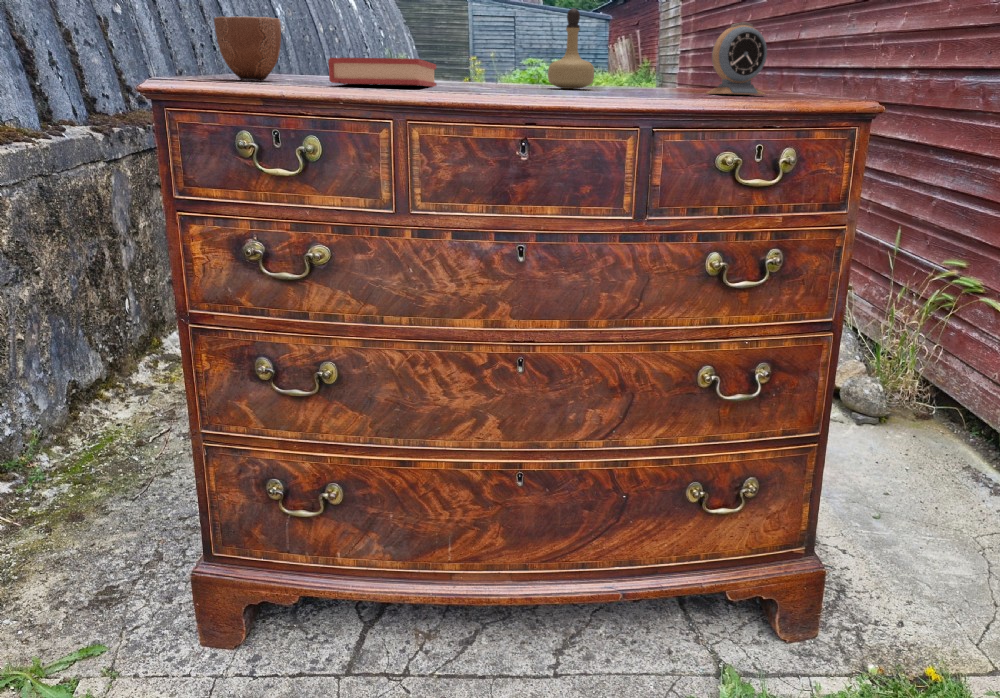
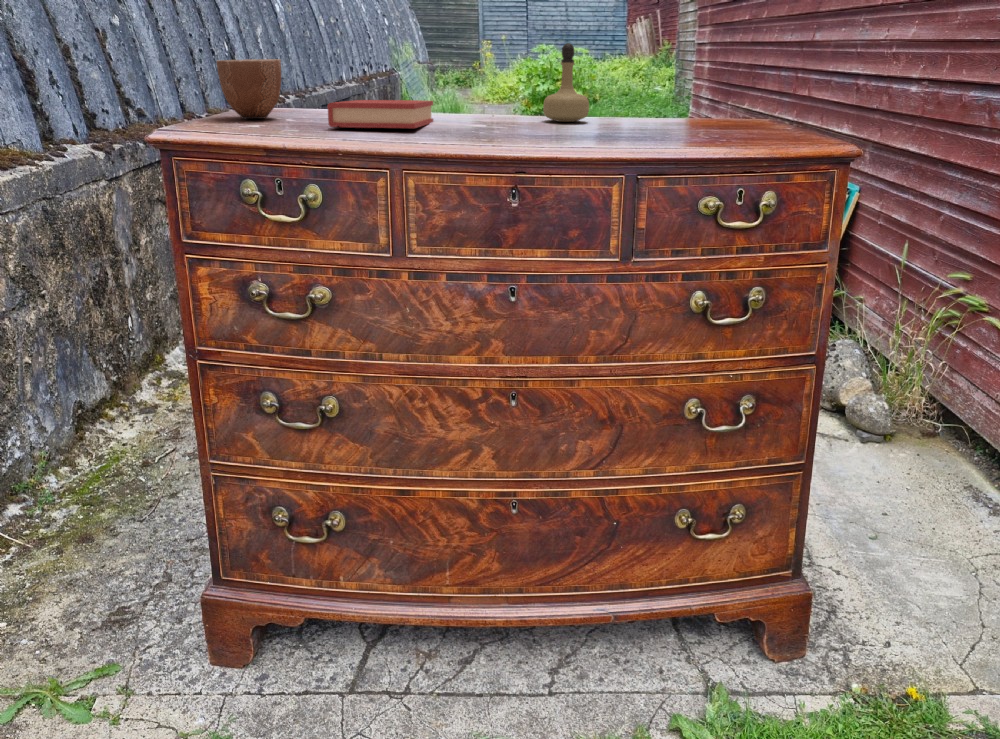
alarm clock: present [706,22,767,95] -> none [699,57,759,128]

